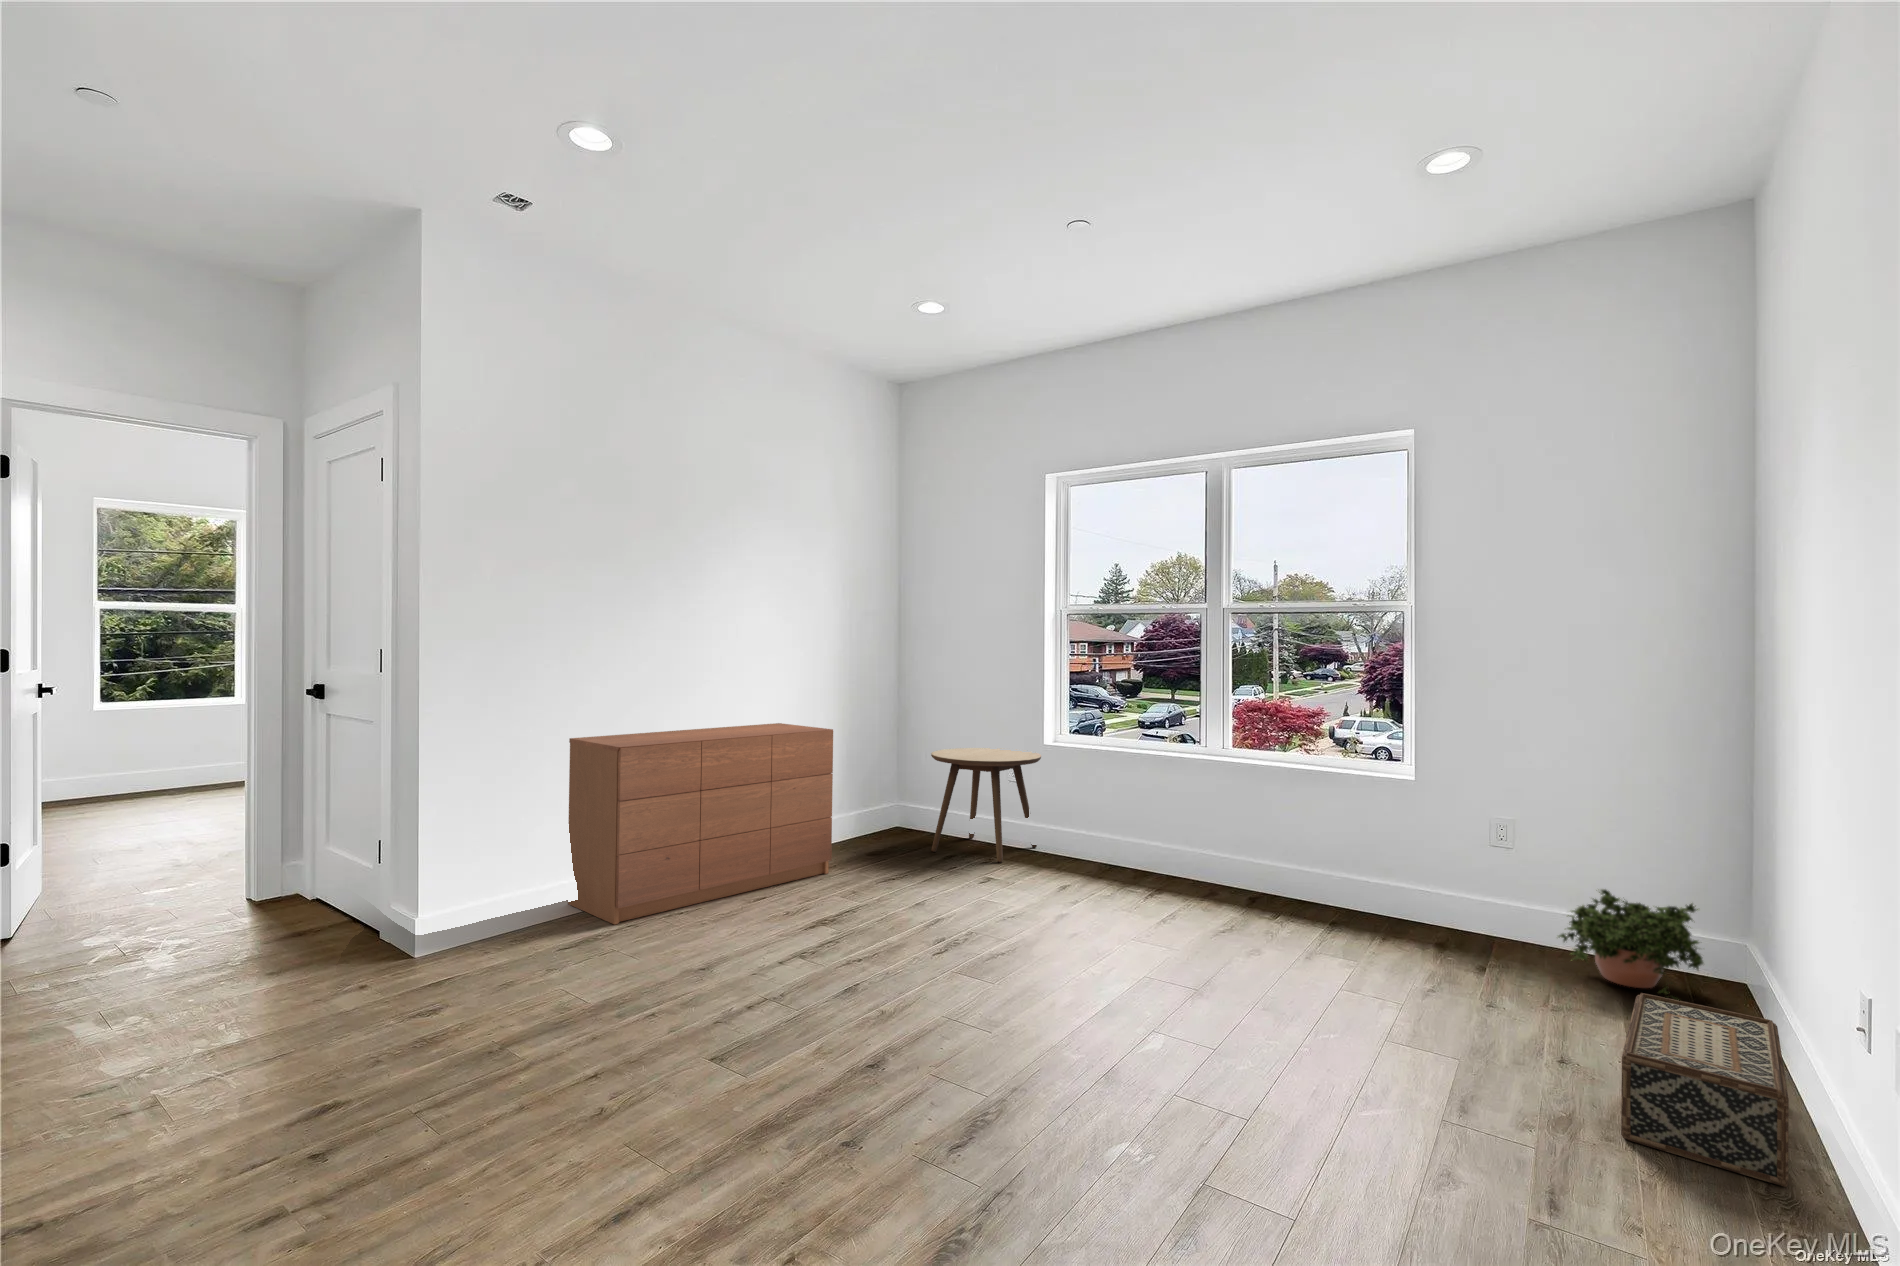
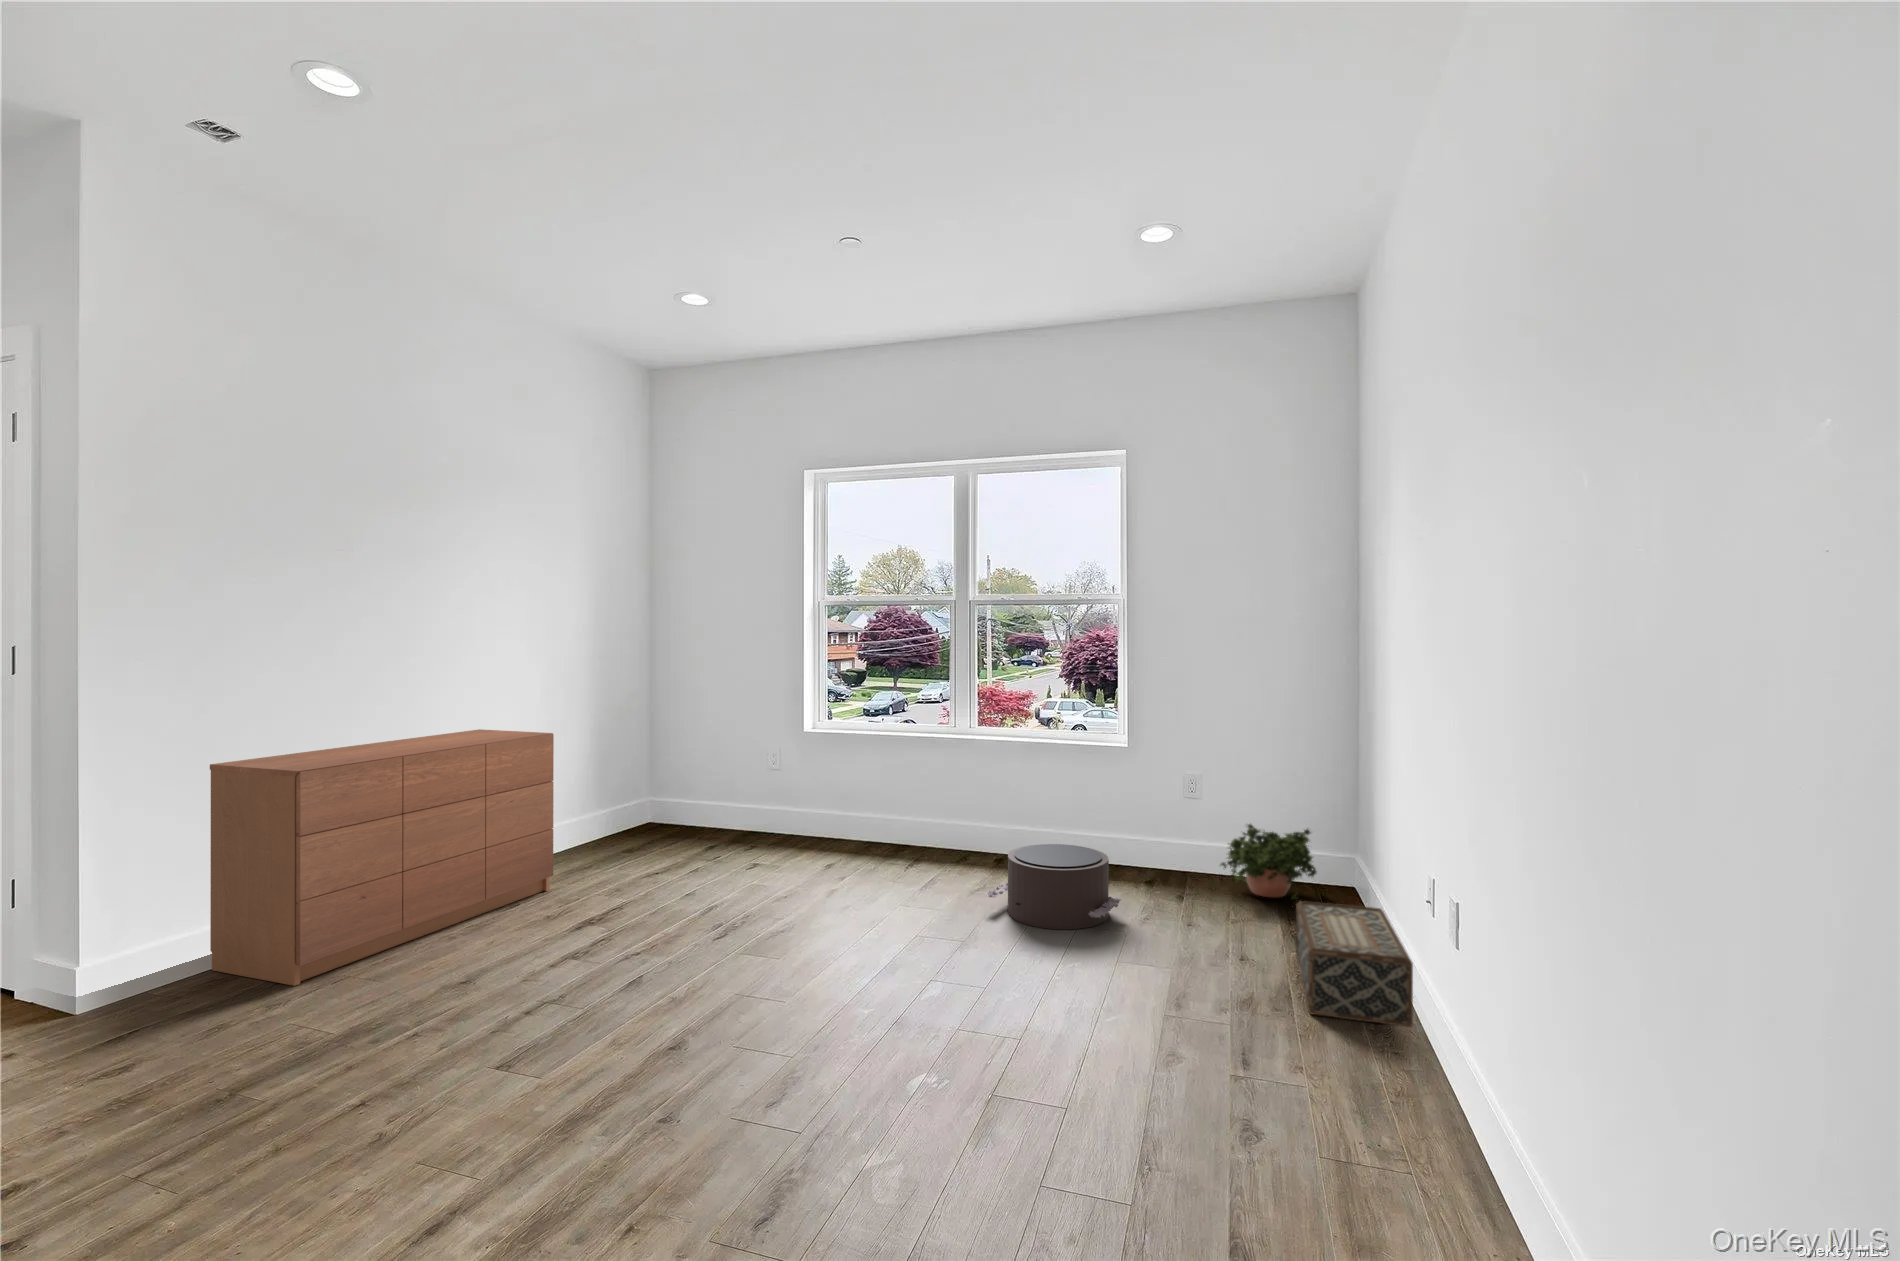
side table: present [931,748,1041,862] -> none [654,742,769,857]
pouf: none [1238,883,1405,985] -> present [986,844,1122,929]

